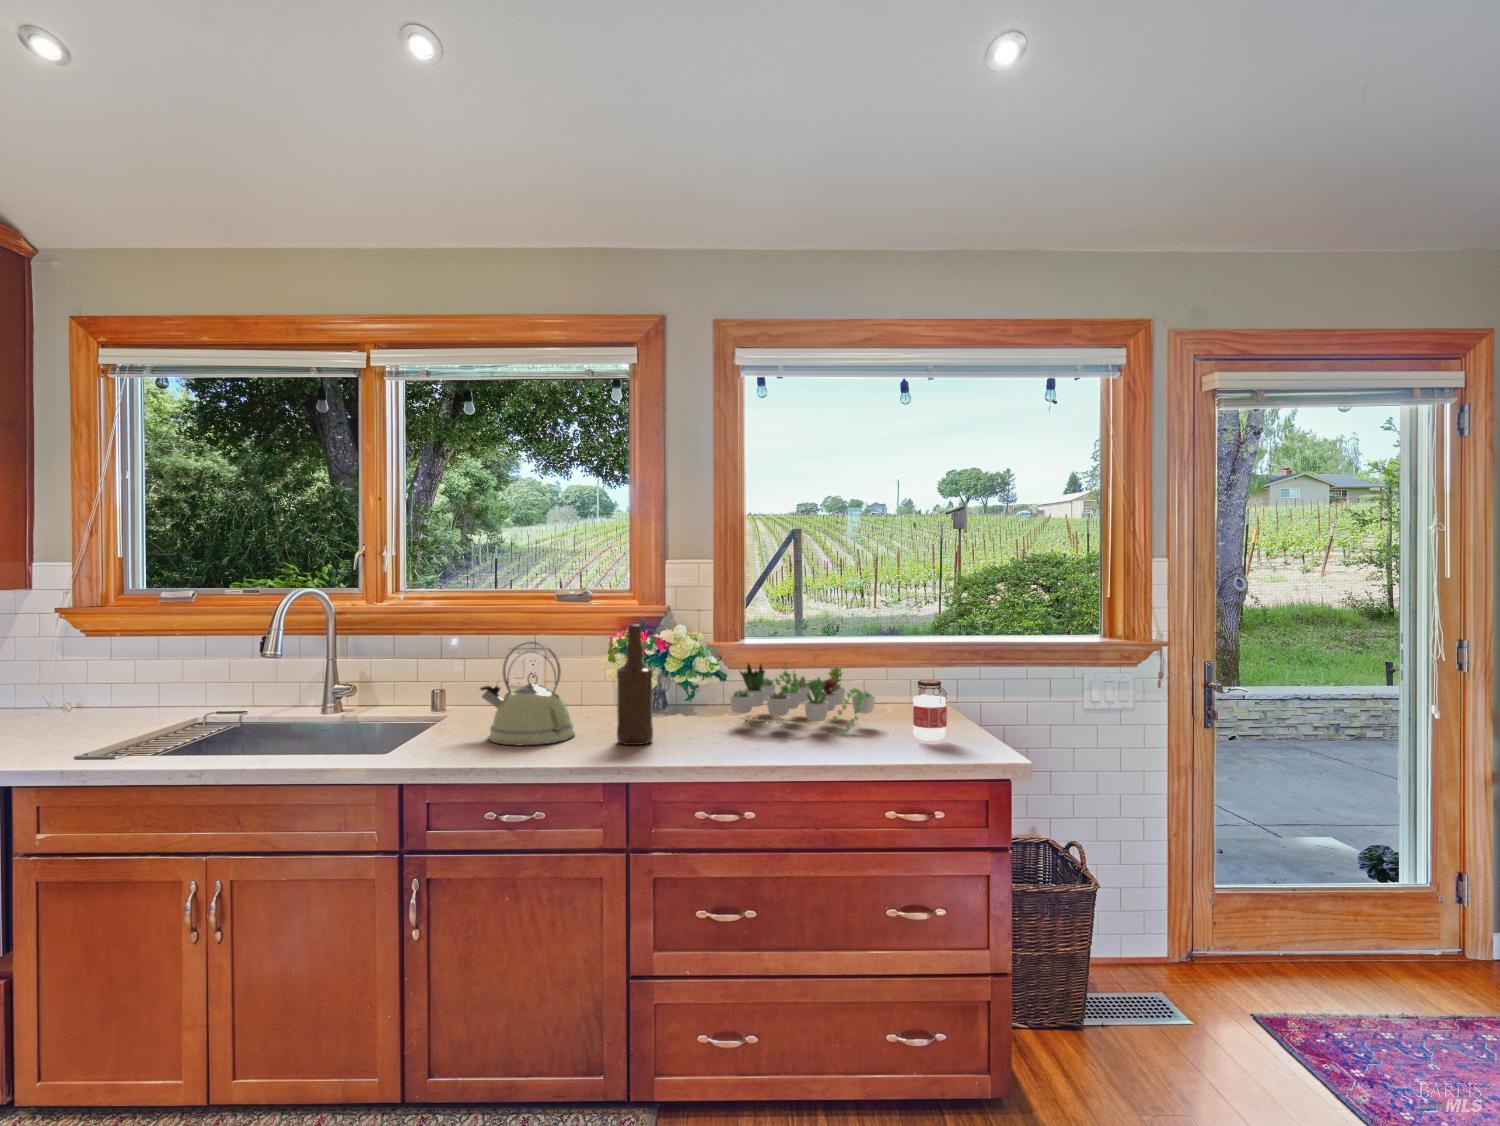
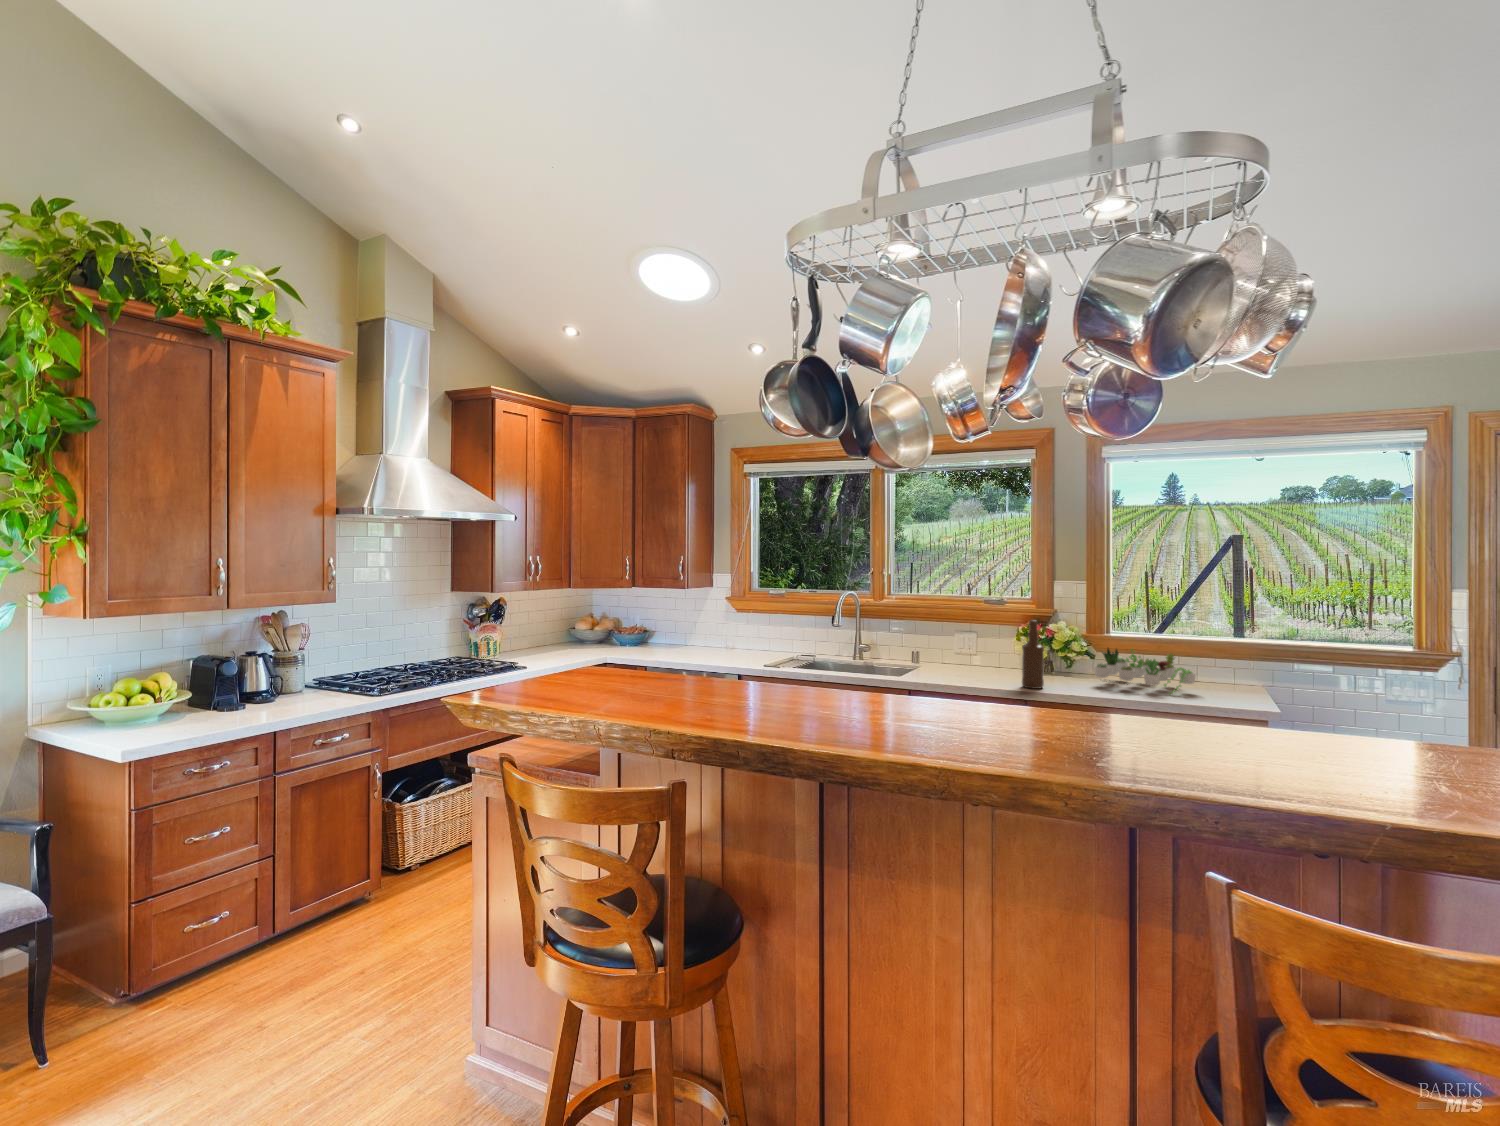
kettle: present [480,642,575,745] -> none [943,627,997,684]
jar: present [913,680,947,741] -> none [1219,665,1244,704]

